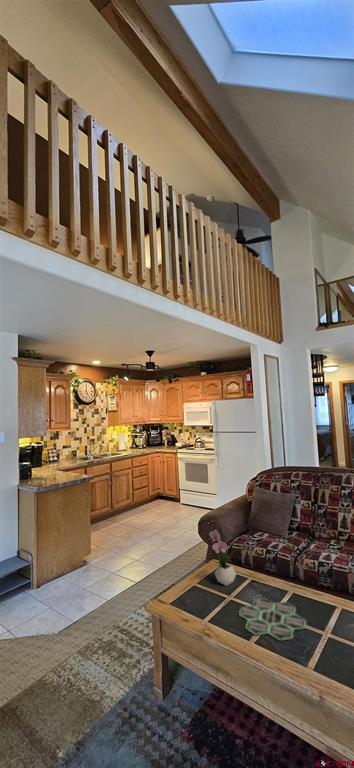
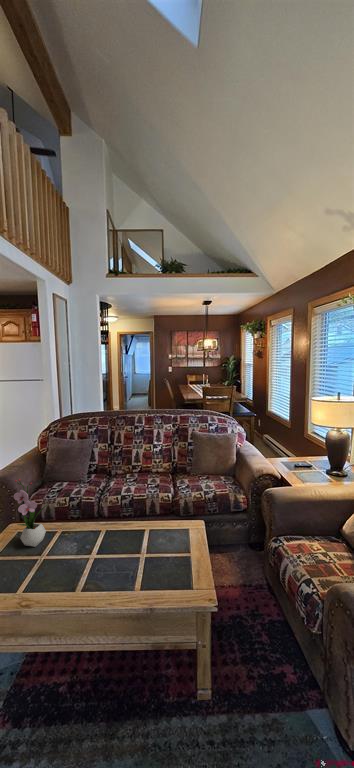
board game: present [239,598,306,641] -> none [57,542,126,586]

